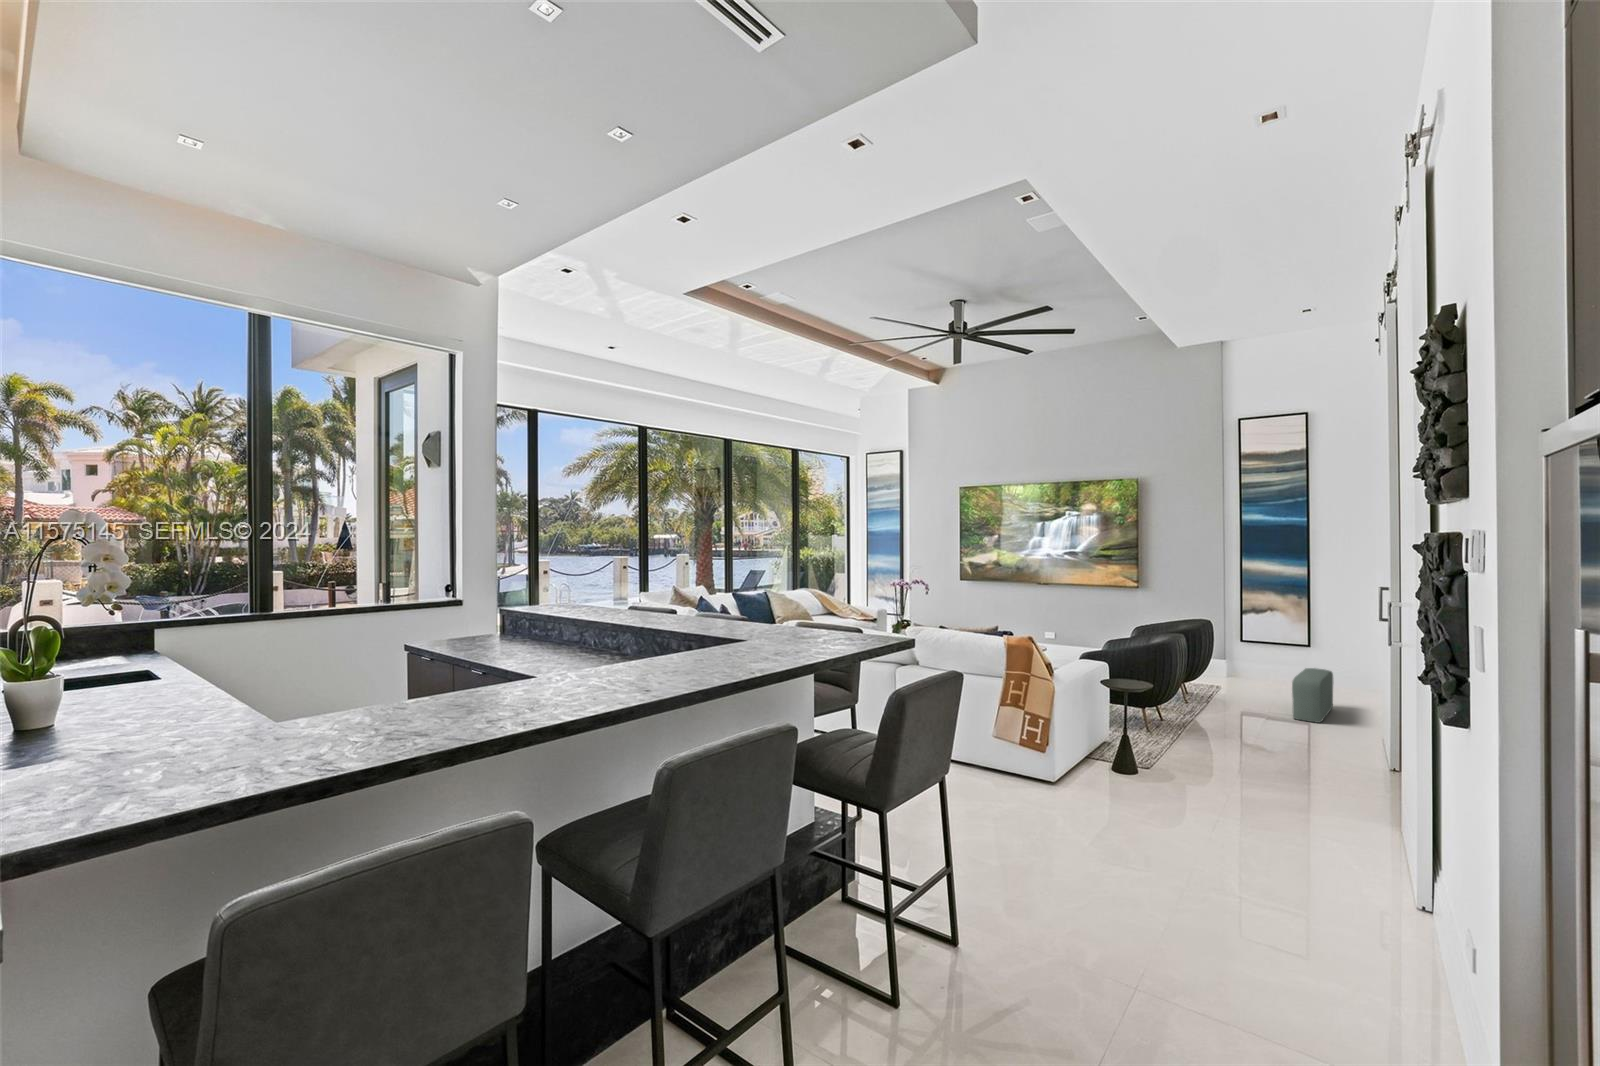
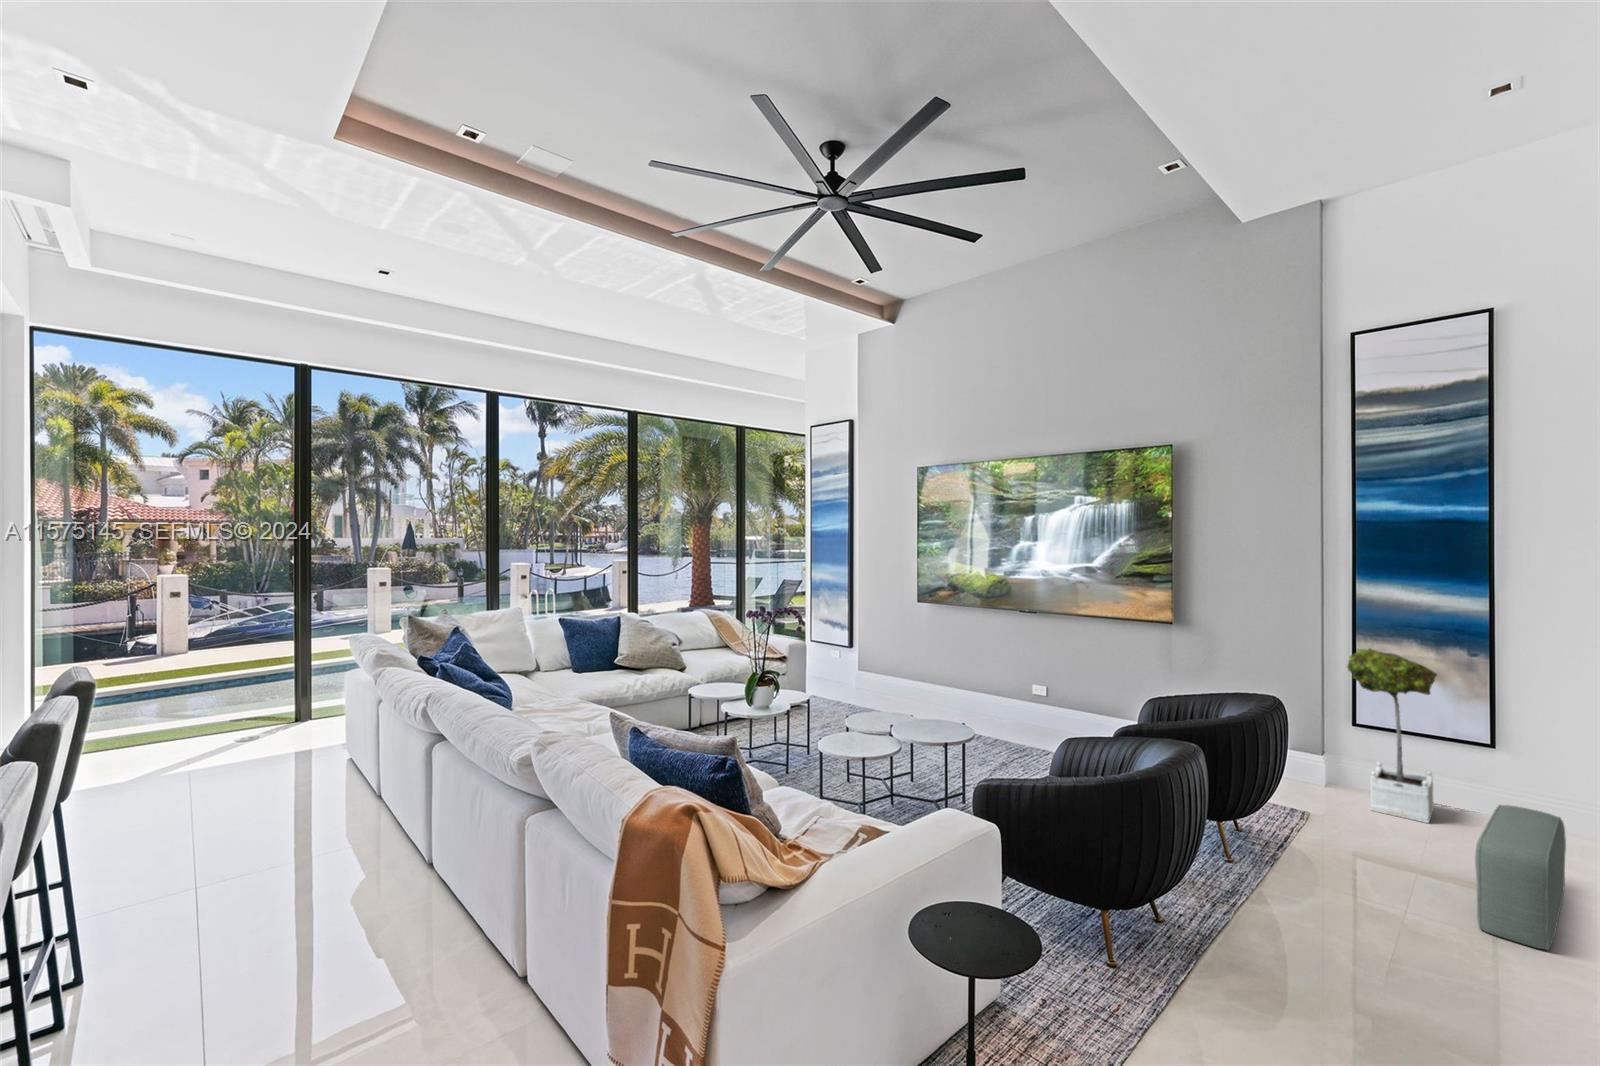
potted tree: none [1236,597,1282,689] -> present [1347,648,1437,823]

